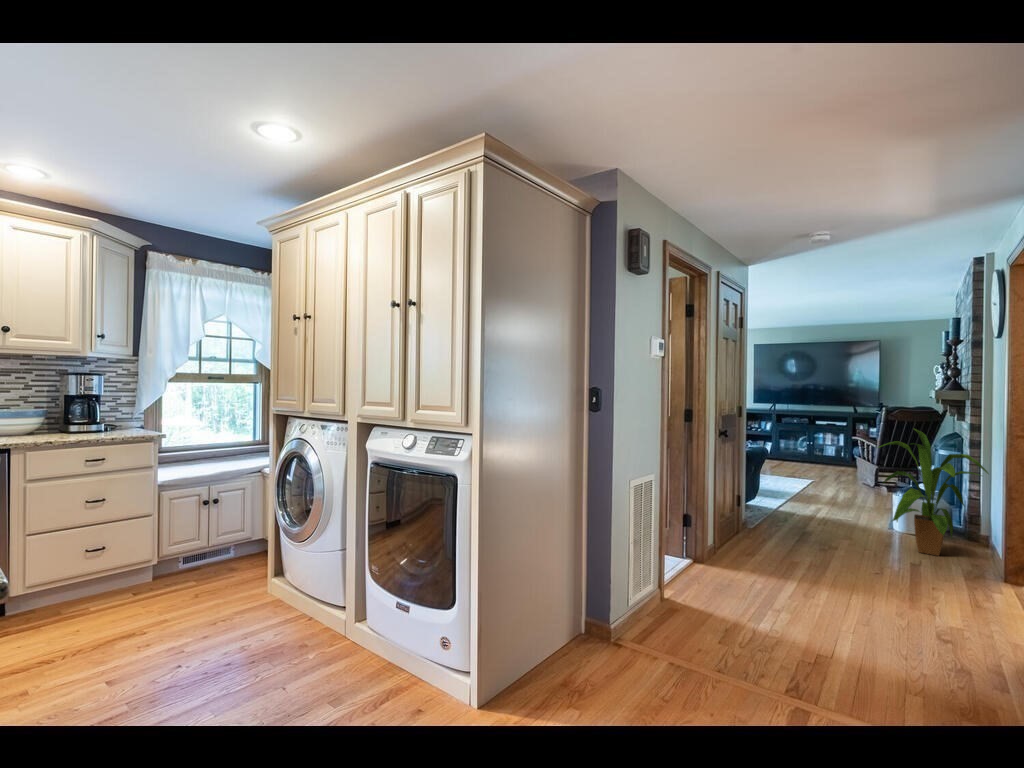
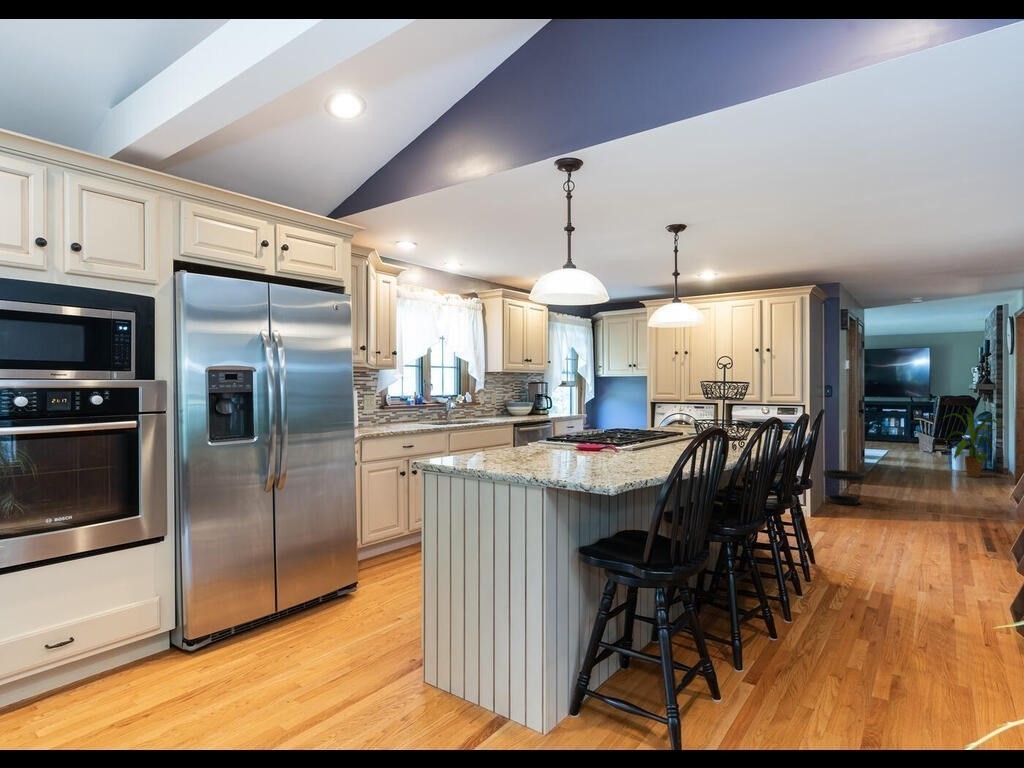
wastebasket: none [557,585,647,692] -> present [823,470,865,505]

